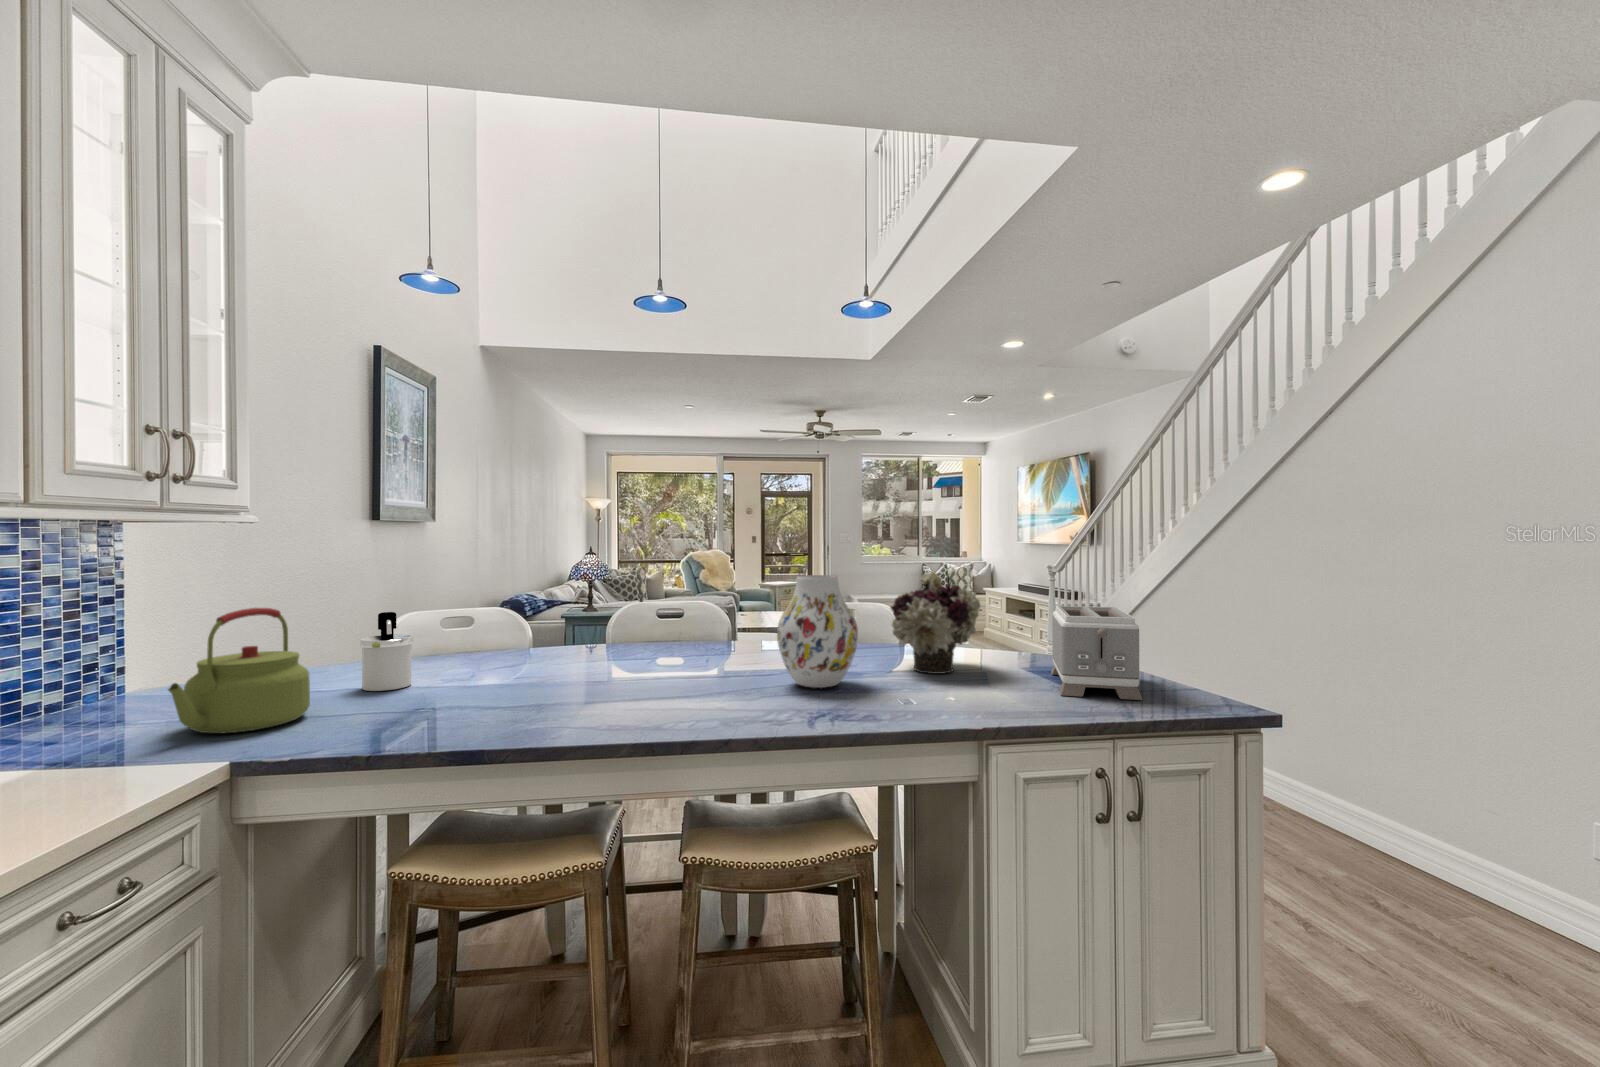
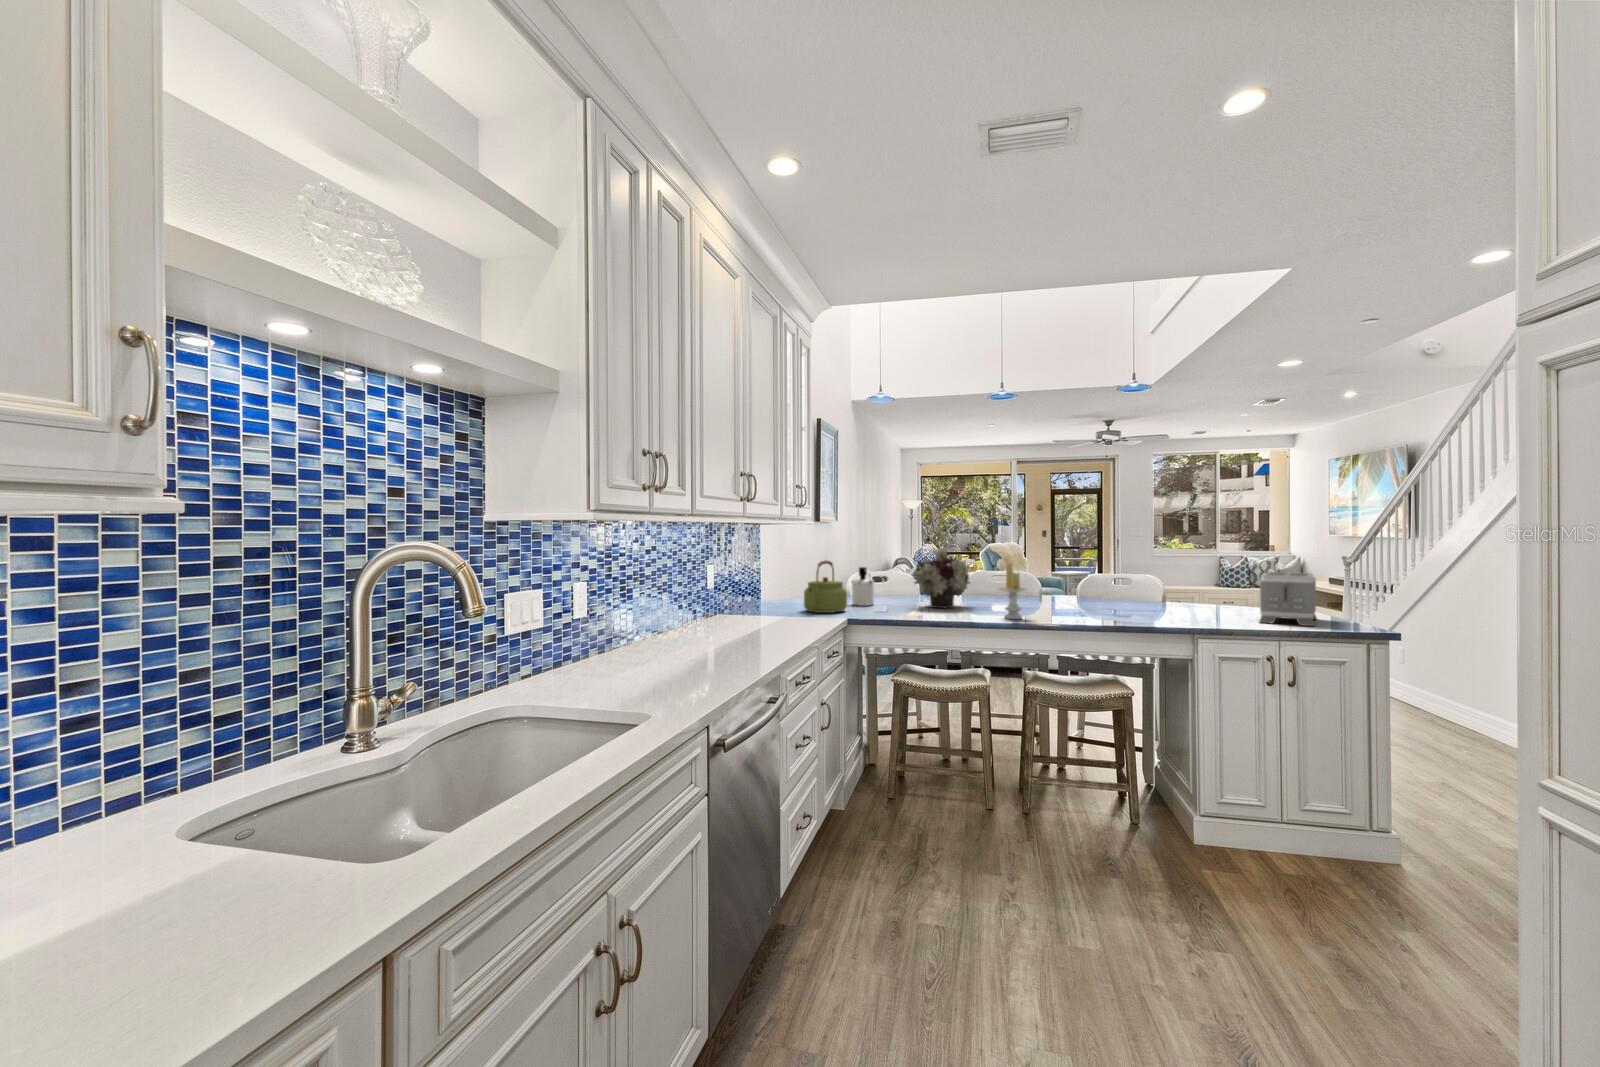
flower arrangement: present [891,570,980,674] -> present [913,548,970,608]
vase: present [777,575,858,688] -> none [1074,550,1125,614]
candle: none [631,607,689,723] -> present [1000,563,1027,619]

